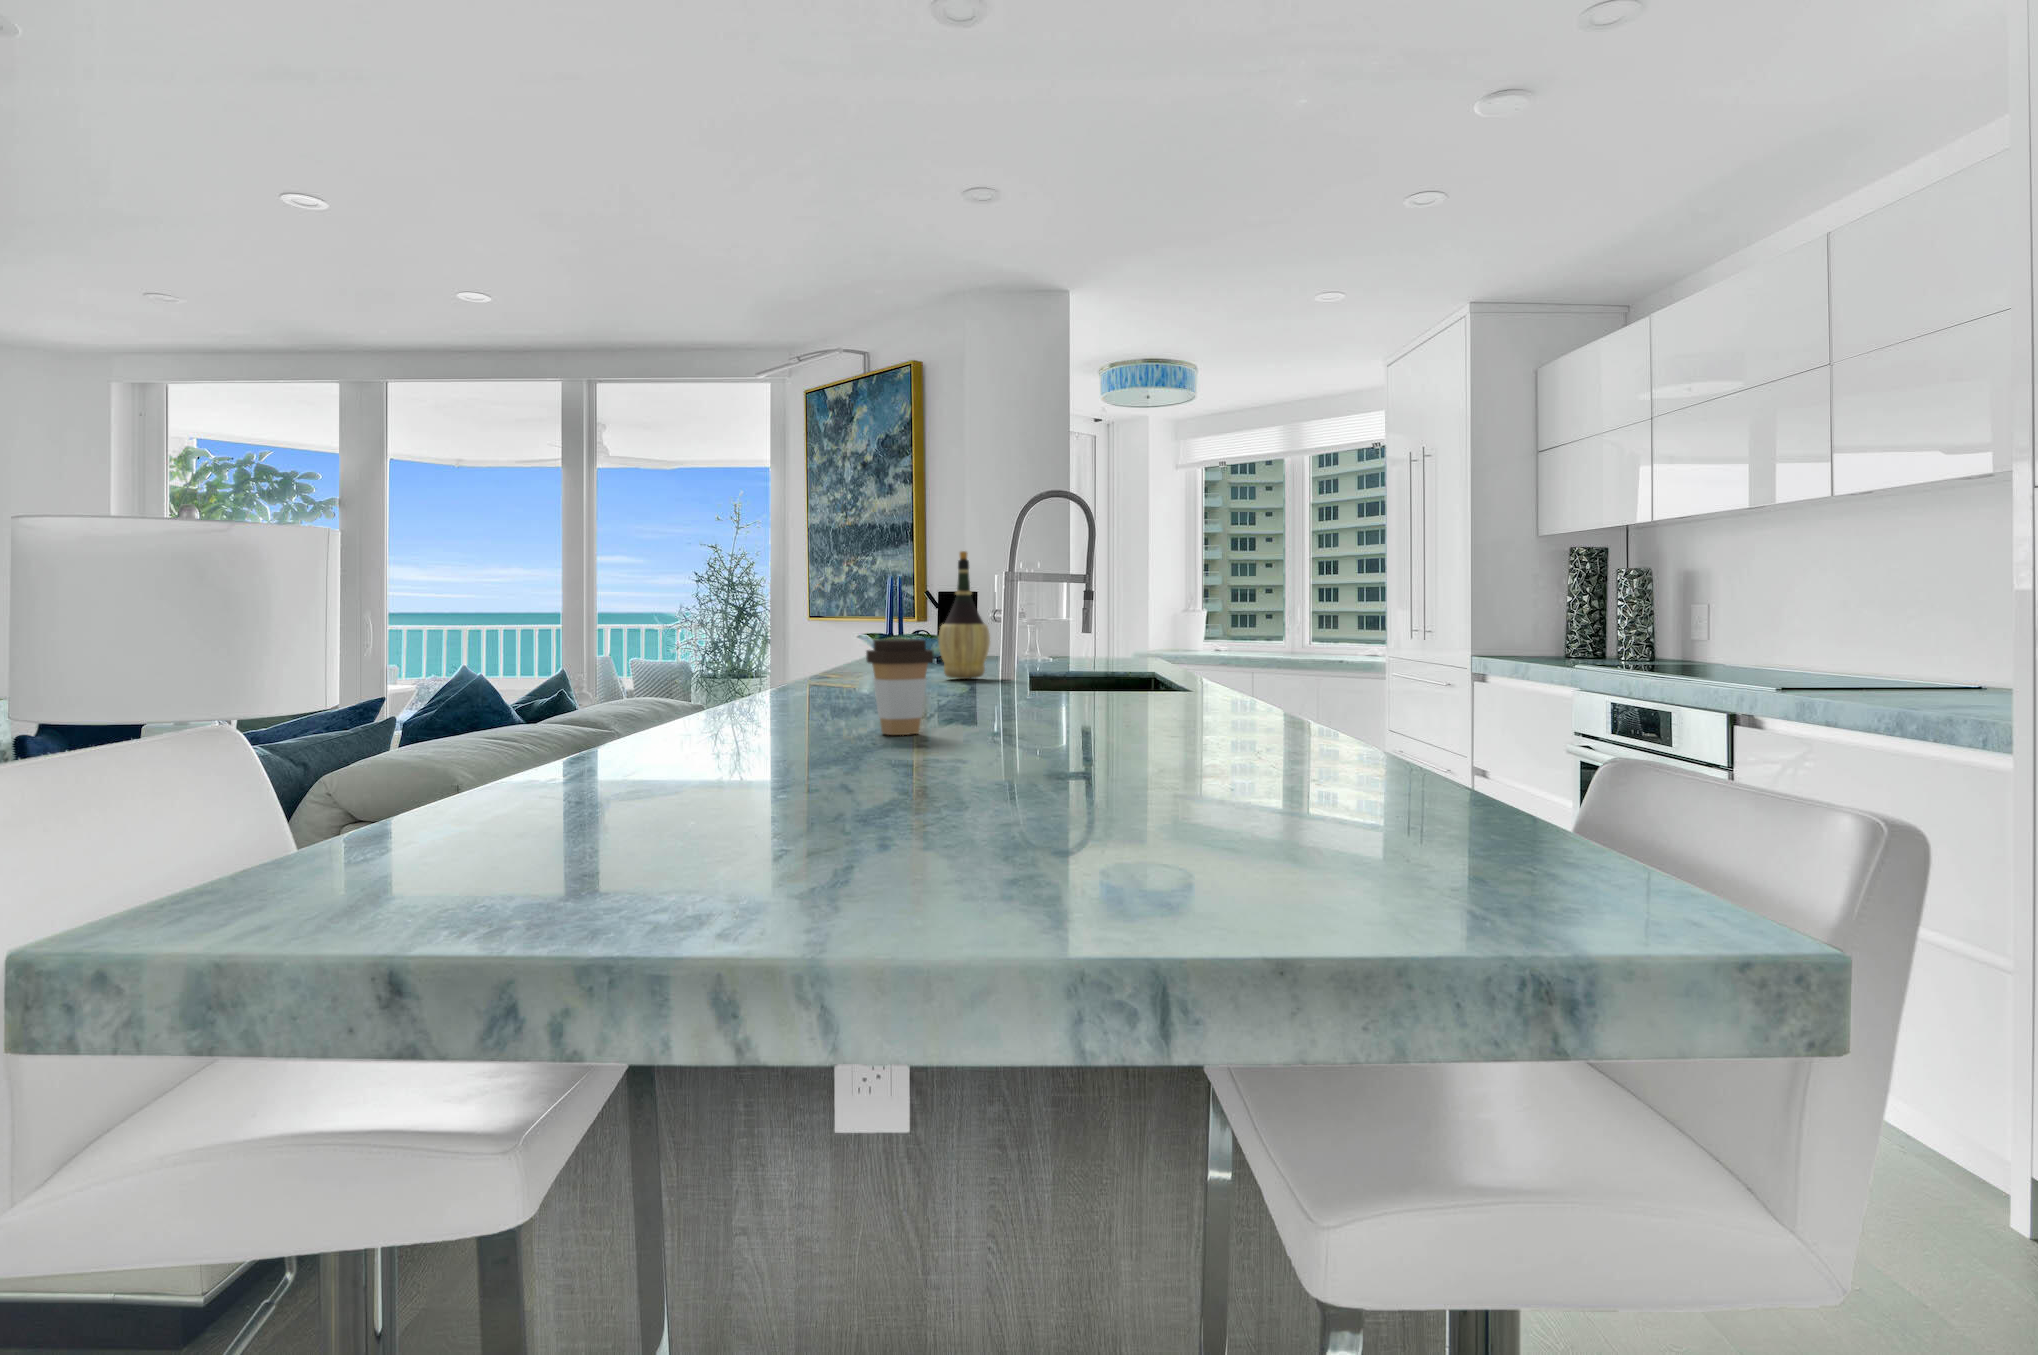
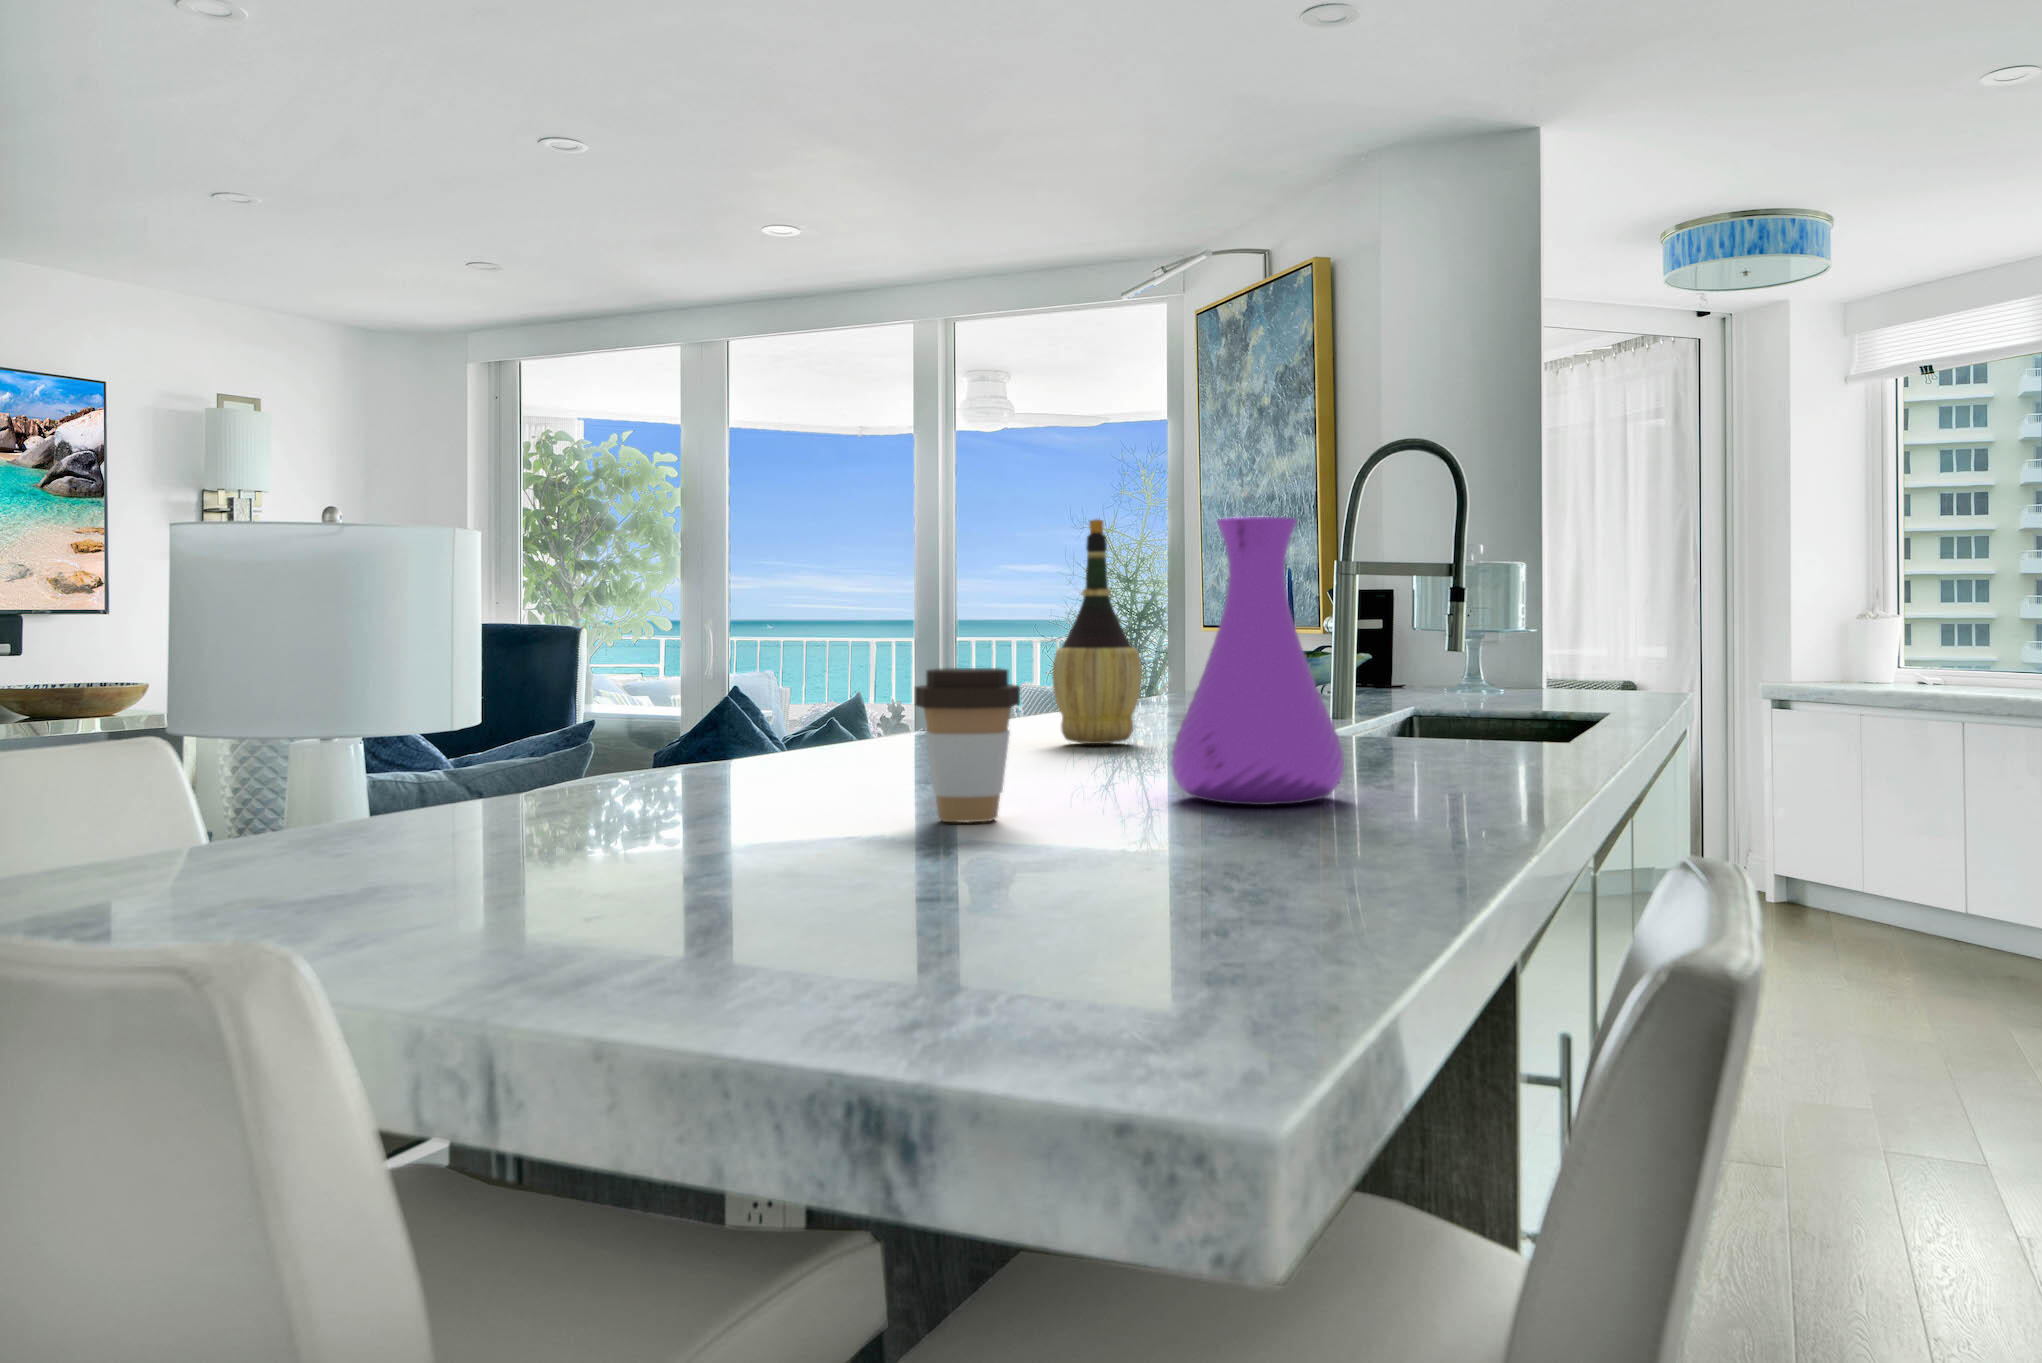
vase: none [1110,559,1192,694] -> present [1171,517,1344,805]
coffee cup: present [866,639,933,735] -> present [915,668,1020,823]

